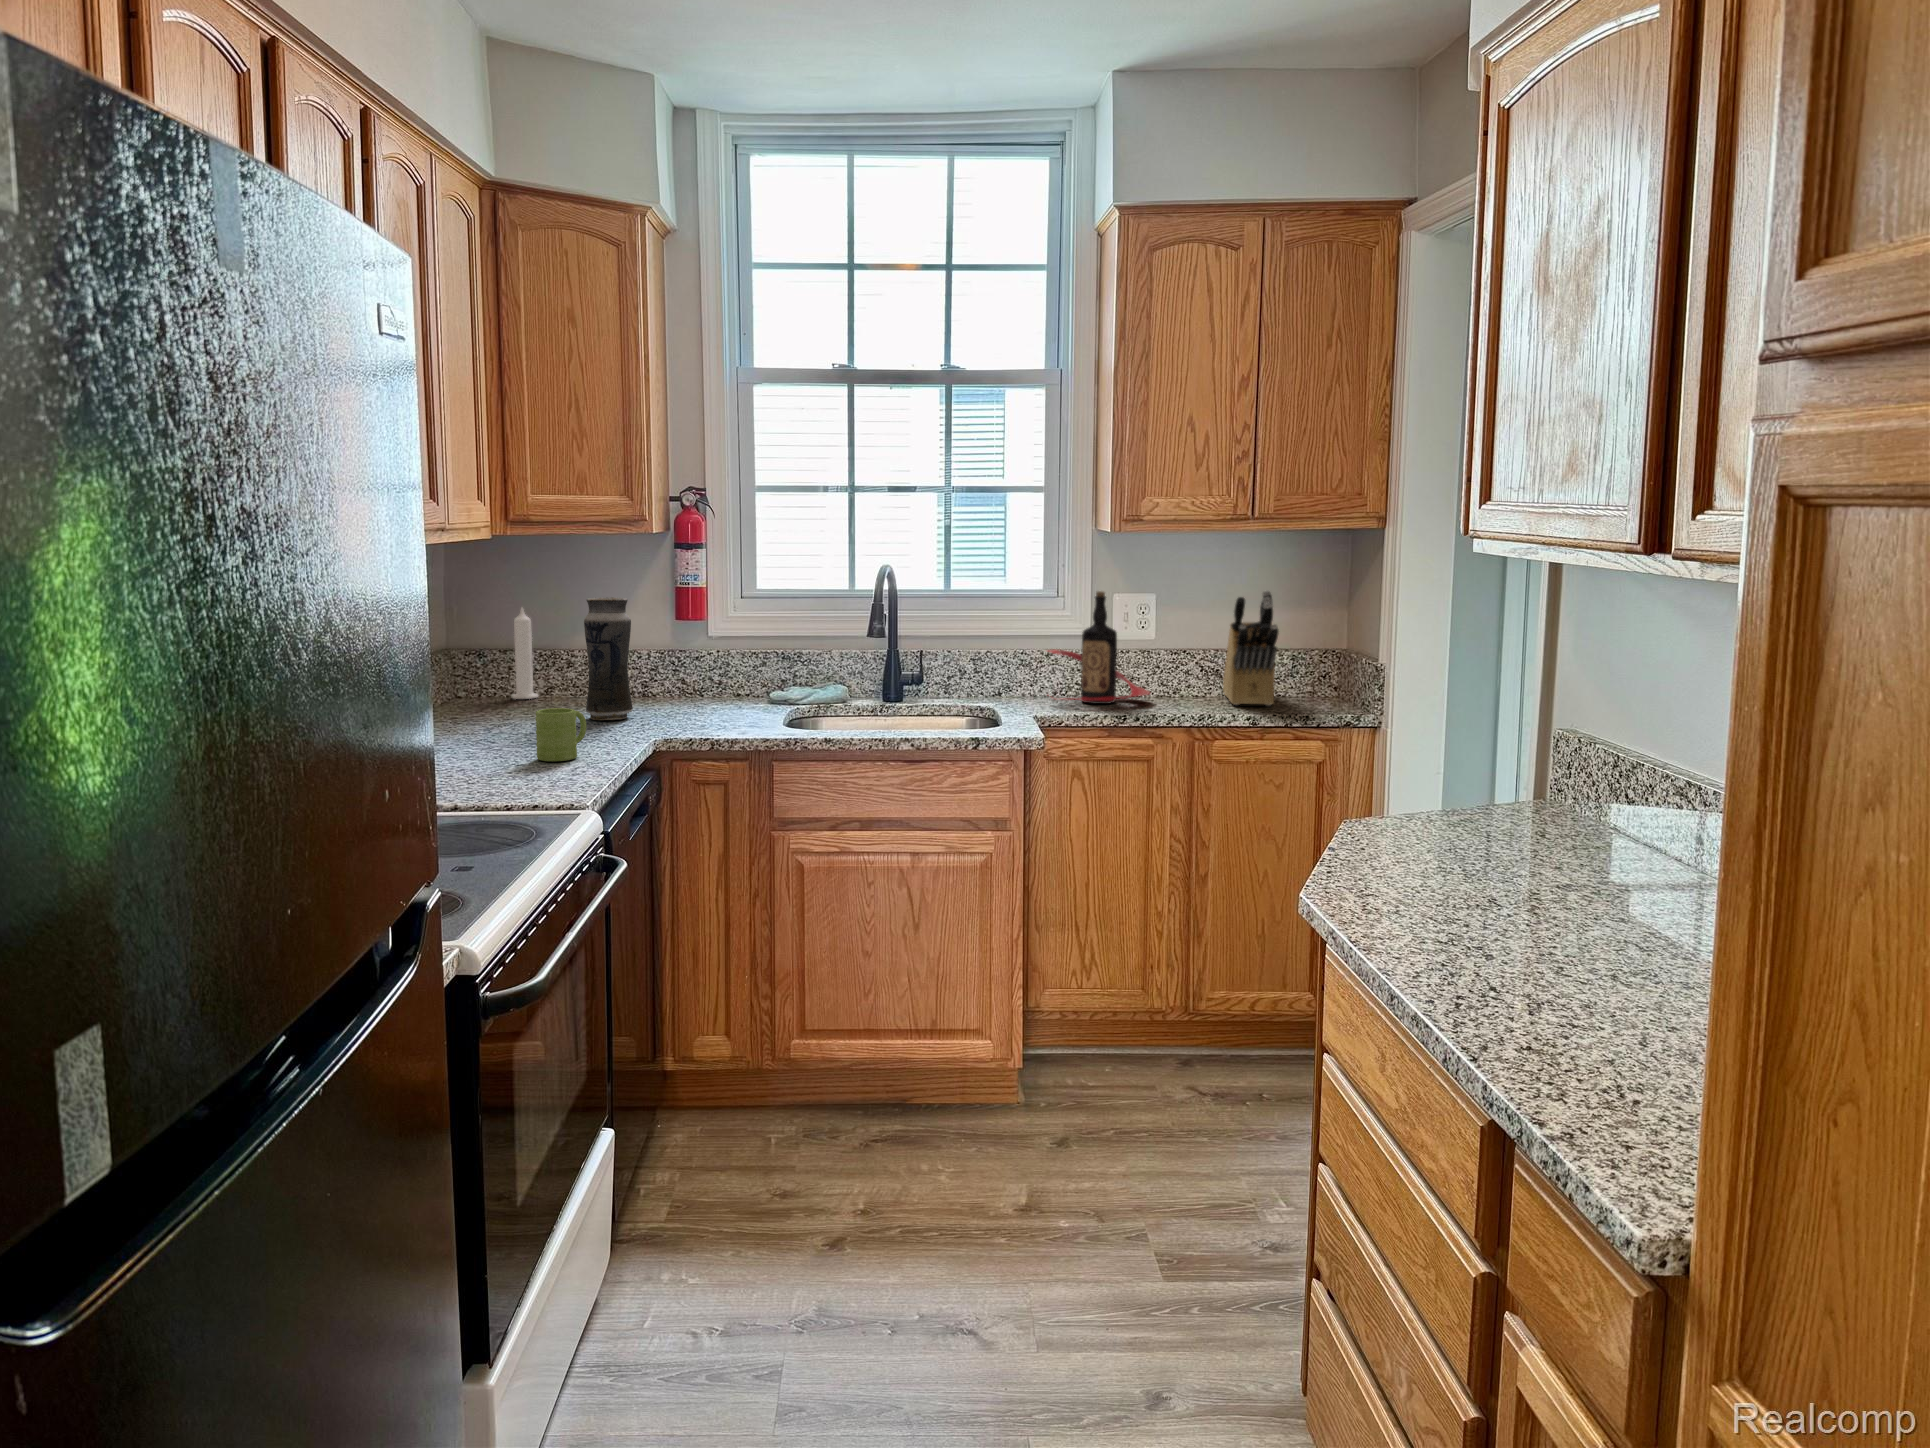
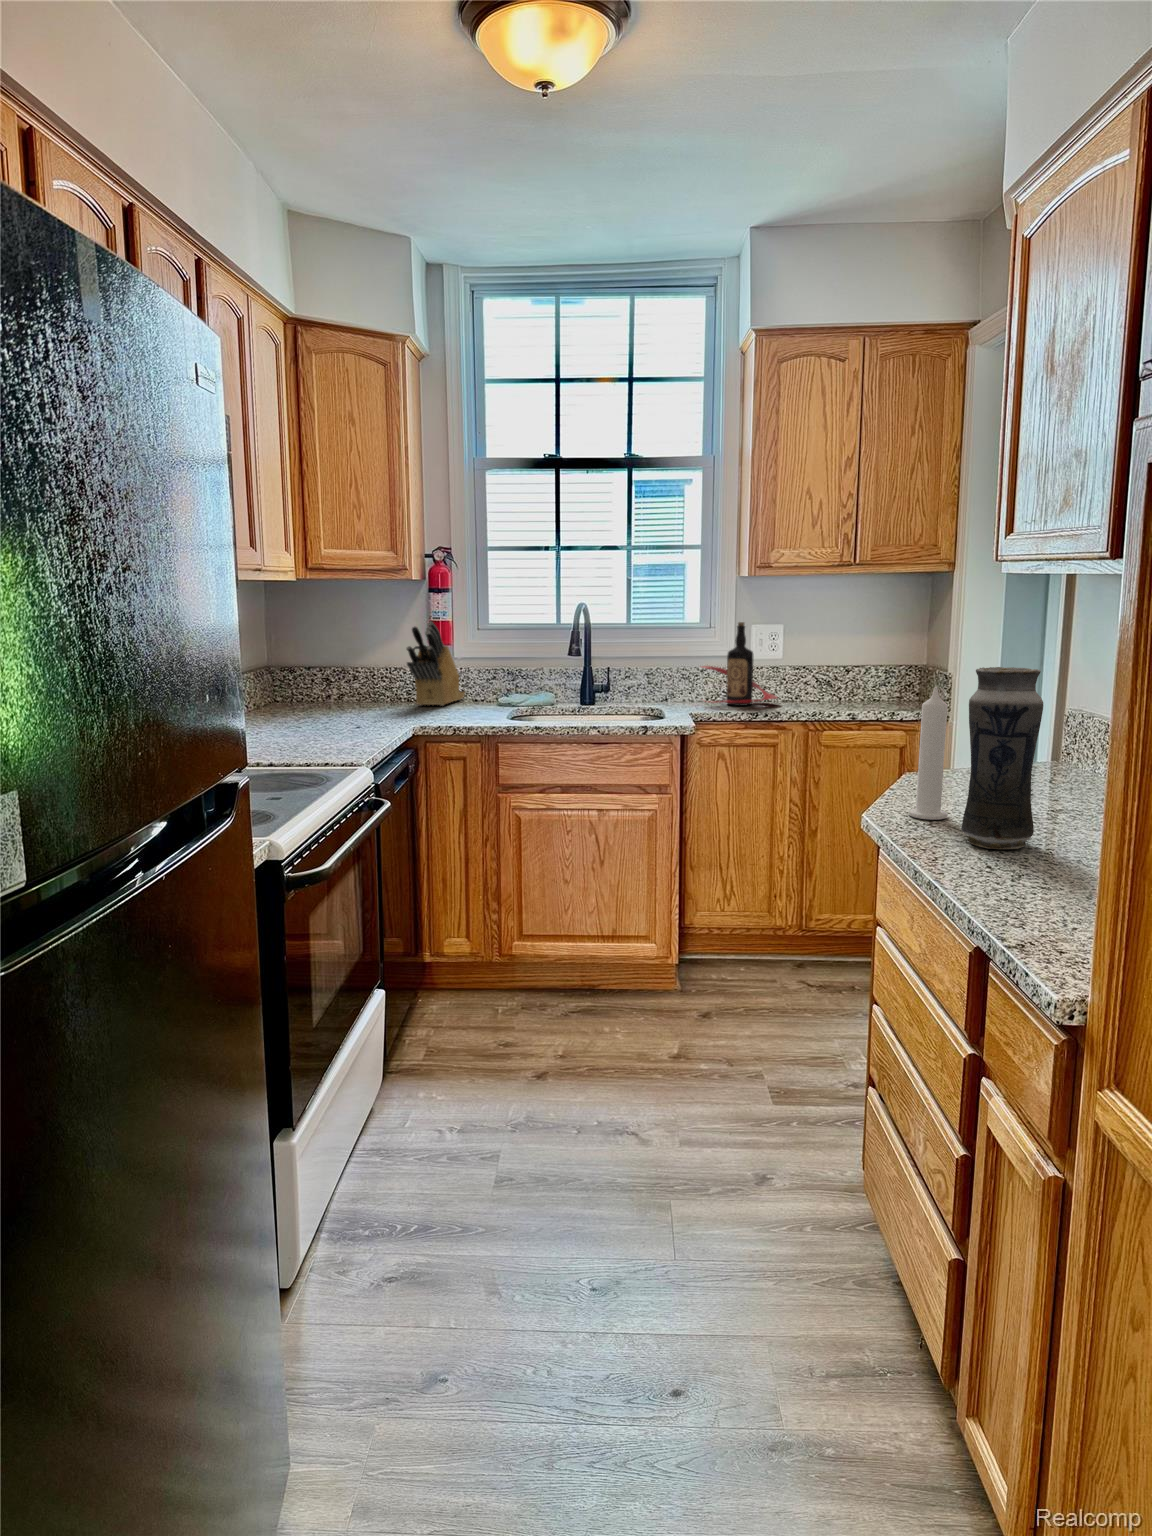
knife block: present [1223,590,1279,706] -> present [407,622,465,706]
vase: present [584,597,633,720] -> present [961,667,1043,849]
candle: present [512,608,538,699] -> present [909,687,948,820]
mug: present [535,708,586,761] -> none [326,702,363,740]

